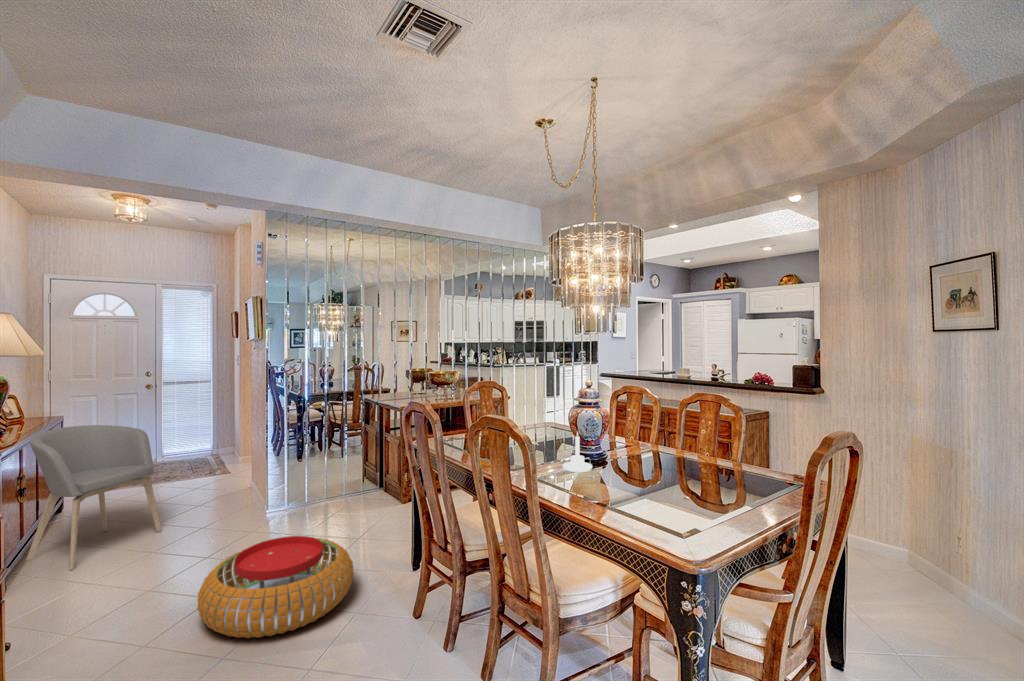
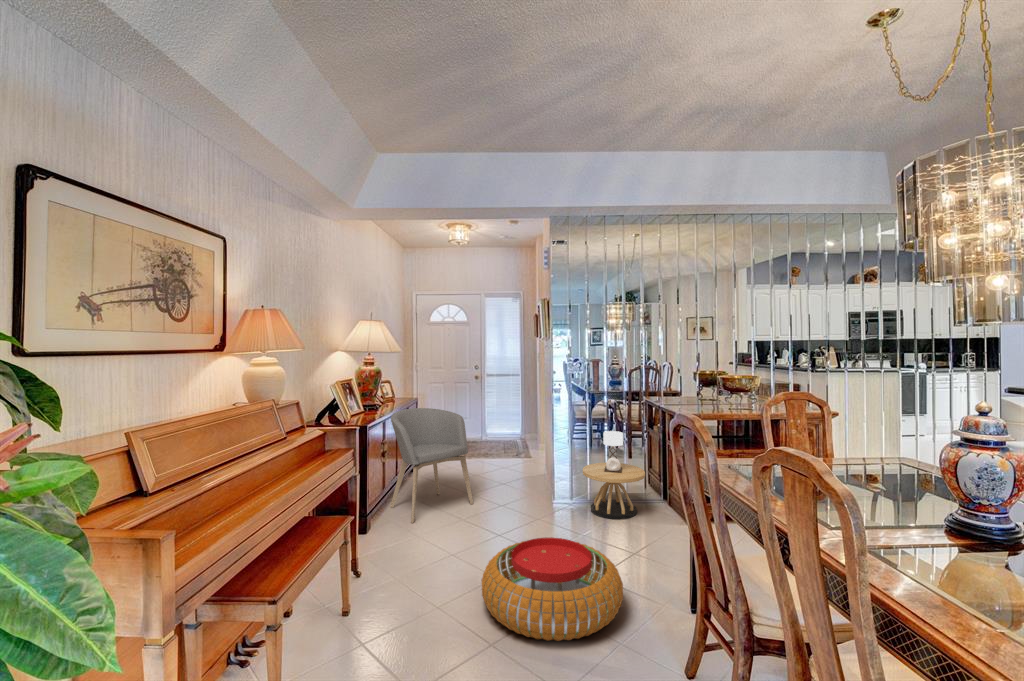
side table: none [299,429,363,514] -> present [583,431,645,519]
candle holder: present [563,432,592,472] -> none [925,485,991,555]

